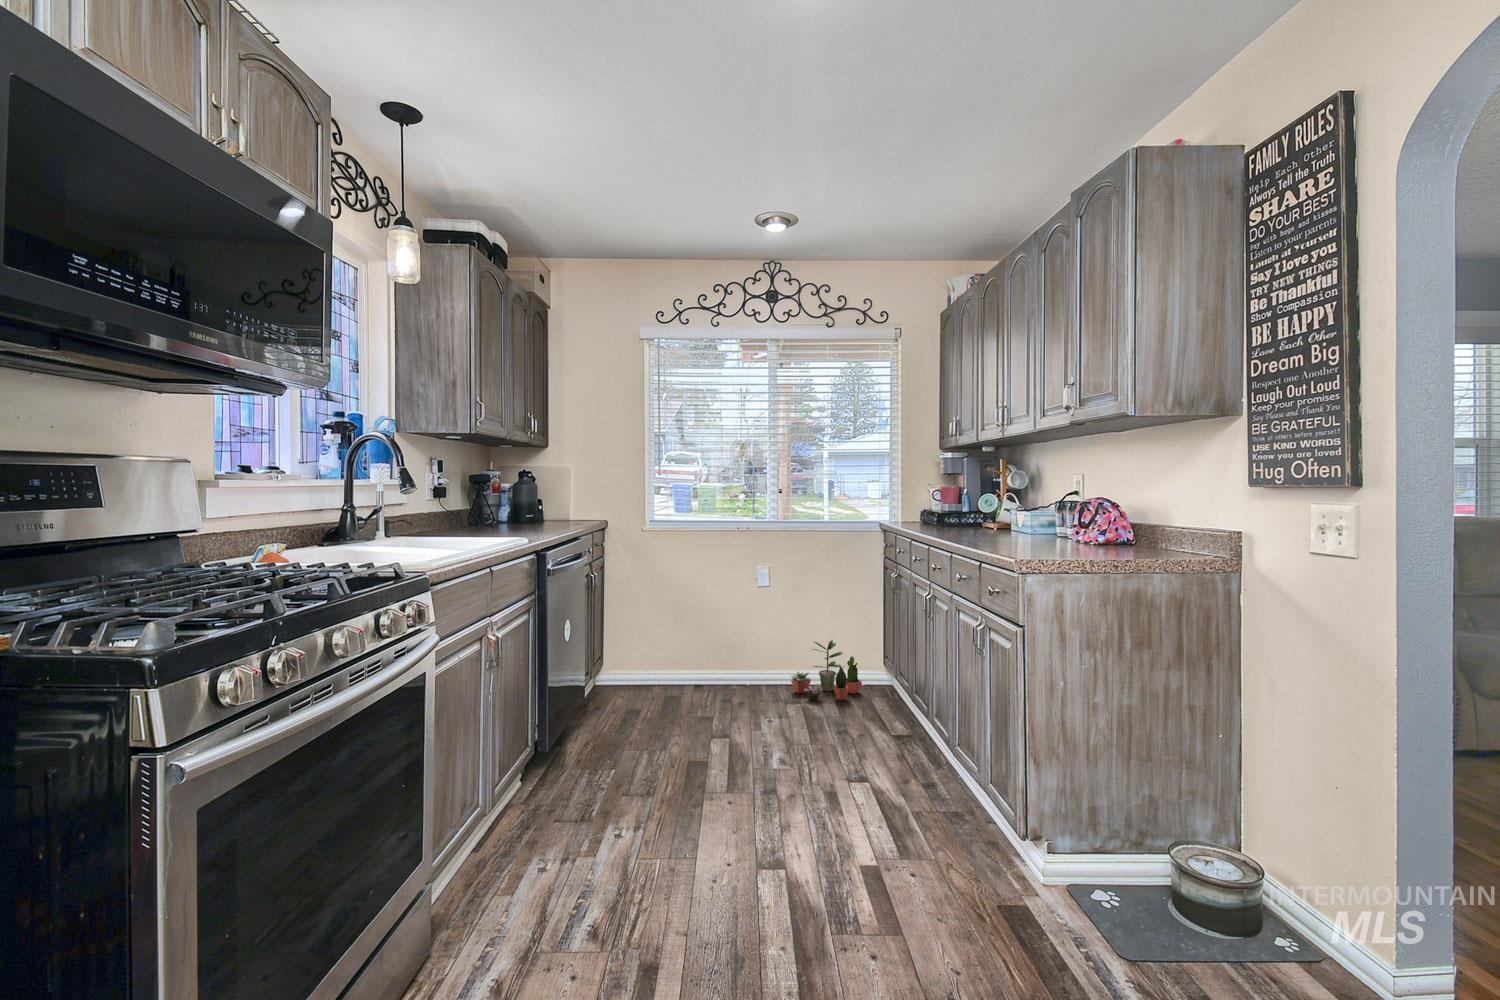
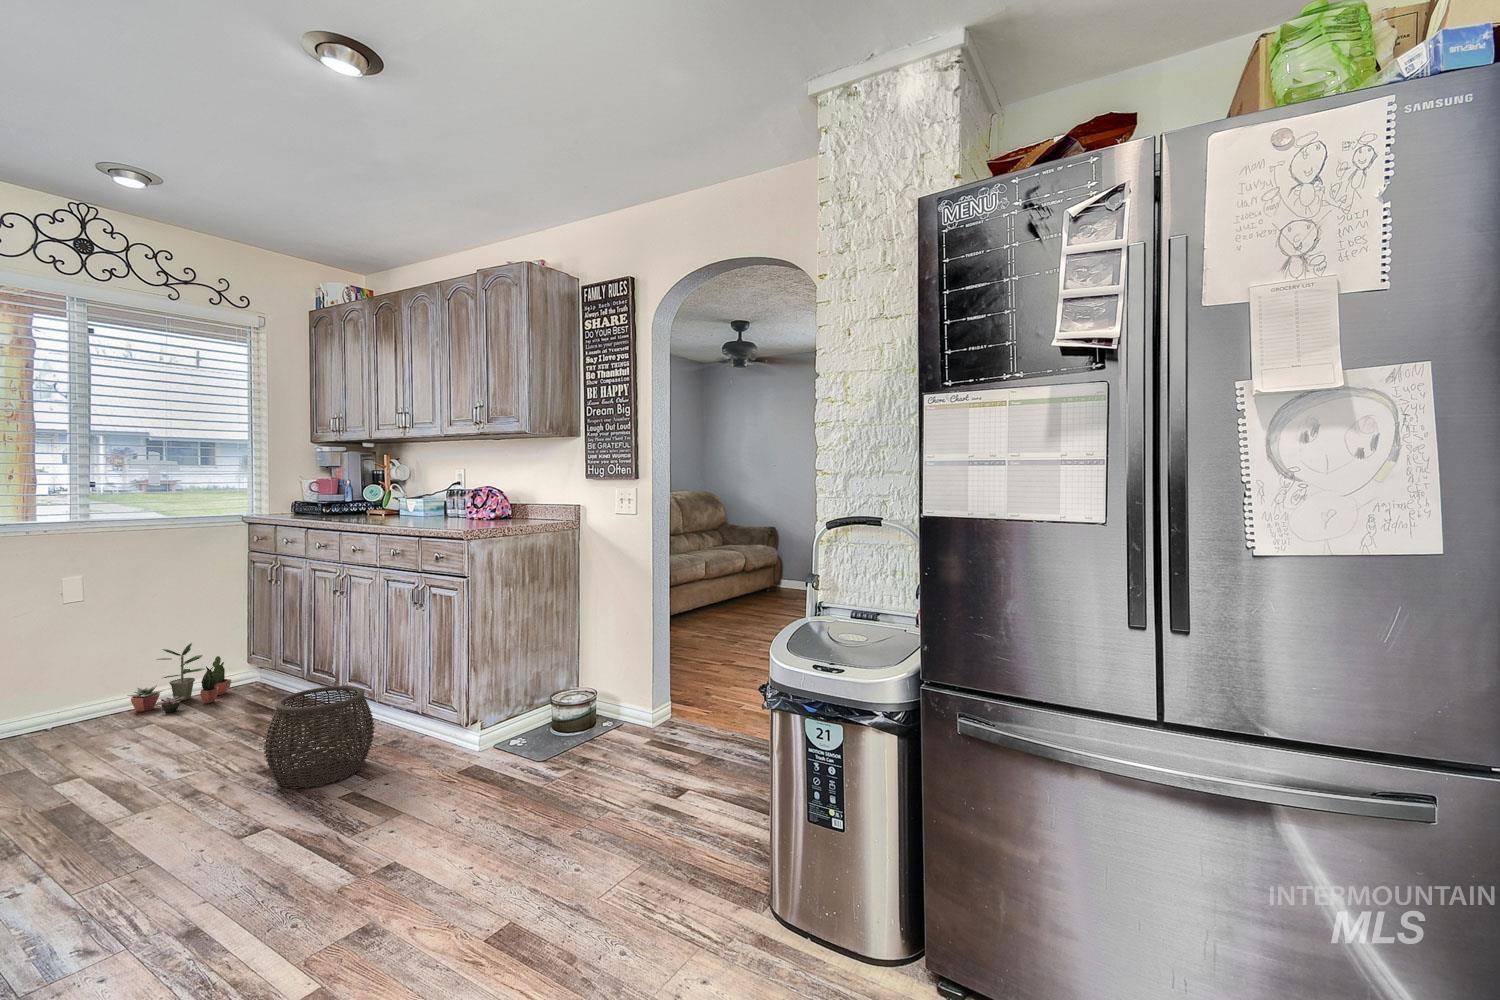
woven basket: none [814,725,919,845] -> present [263,686,375,789]

